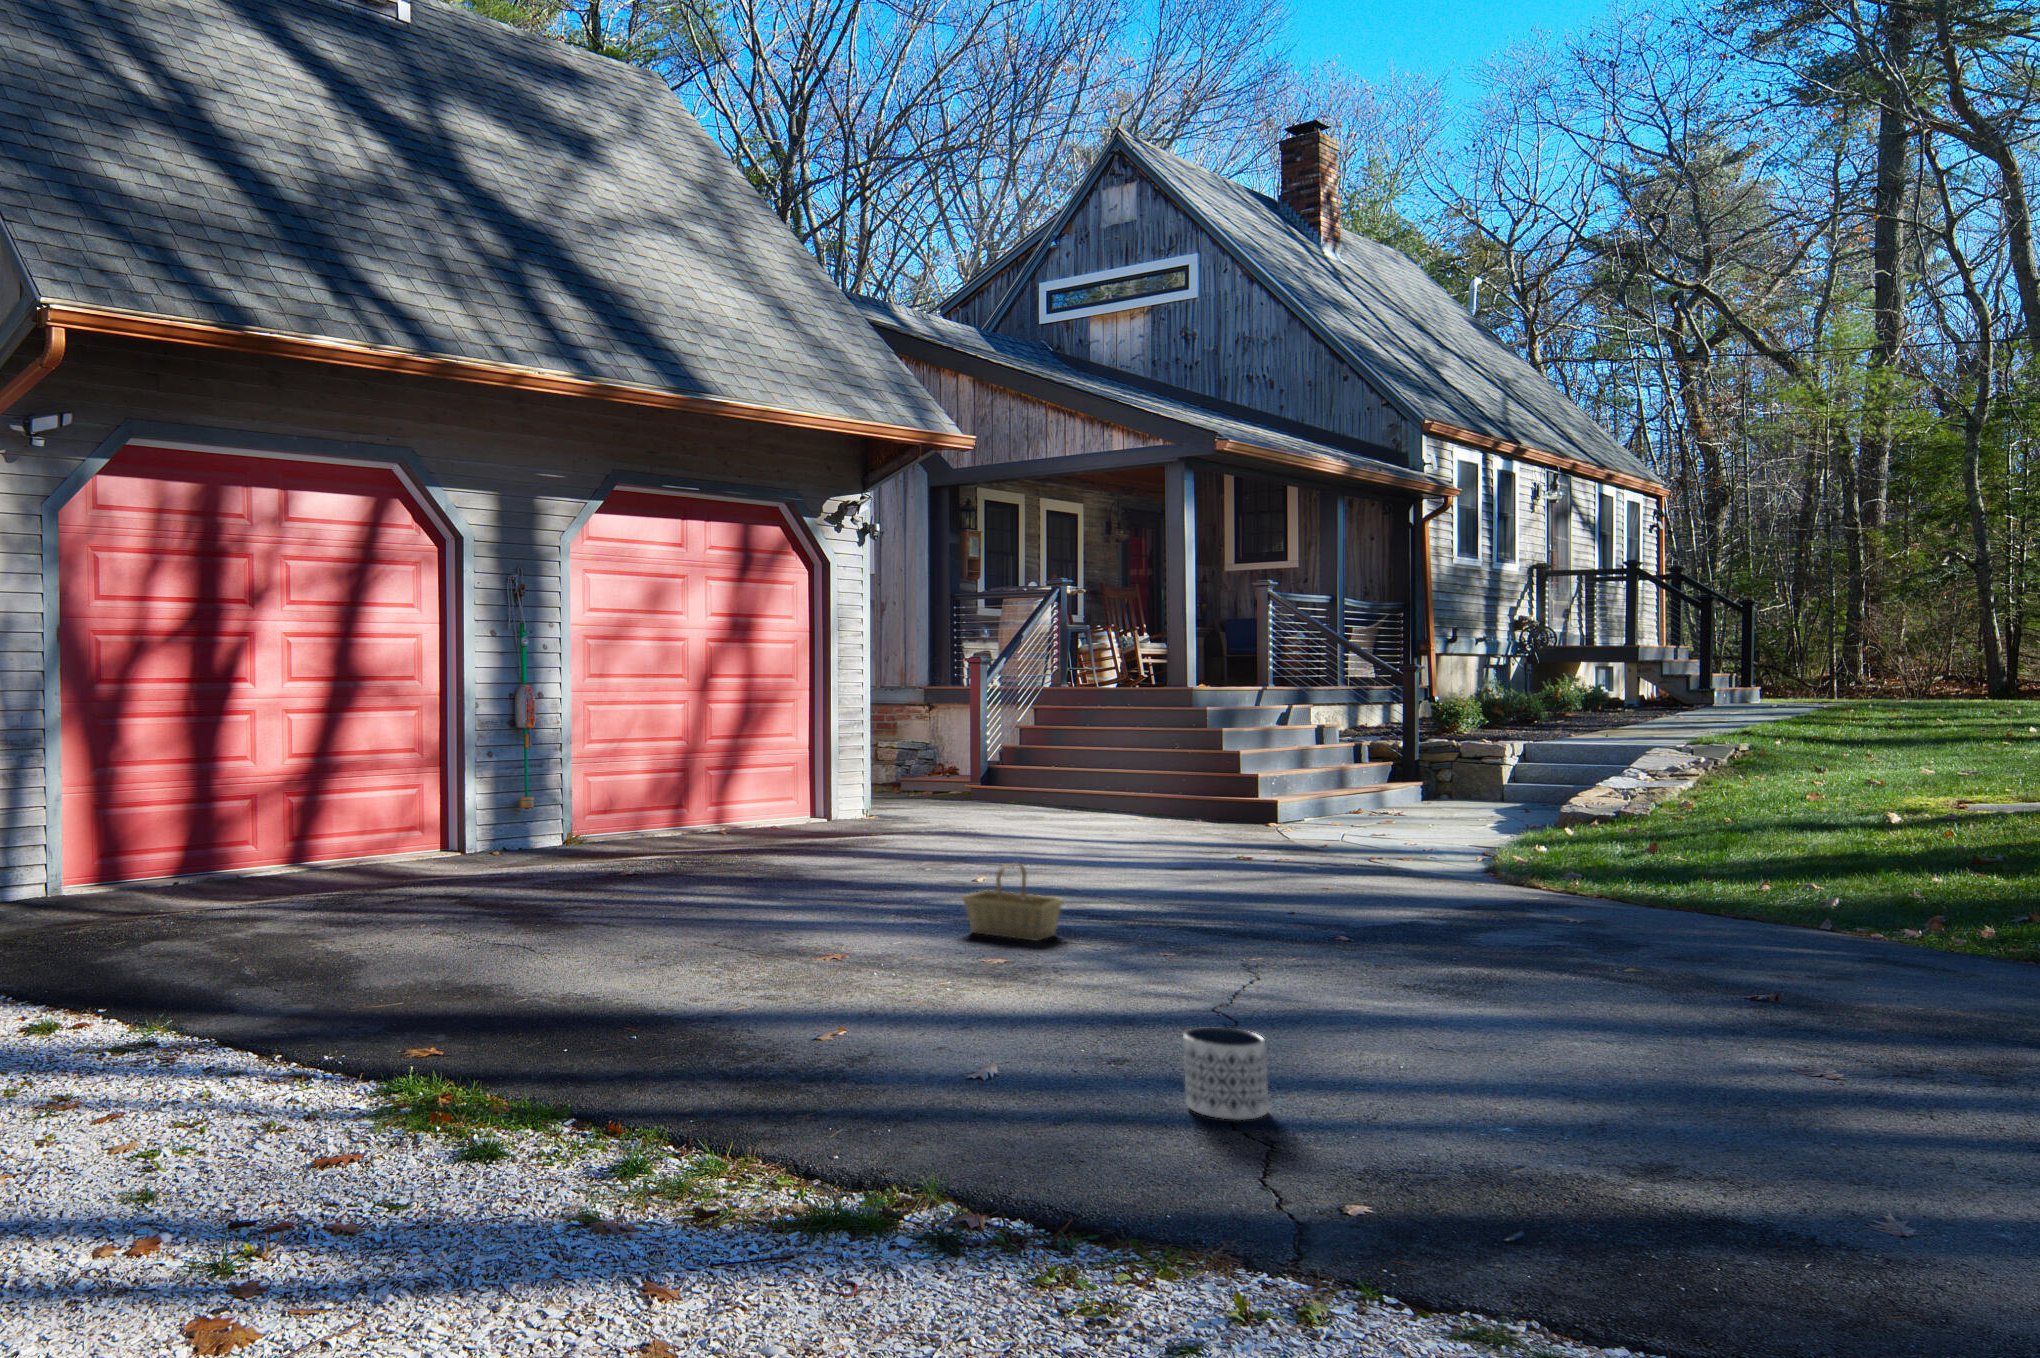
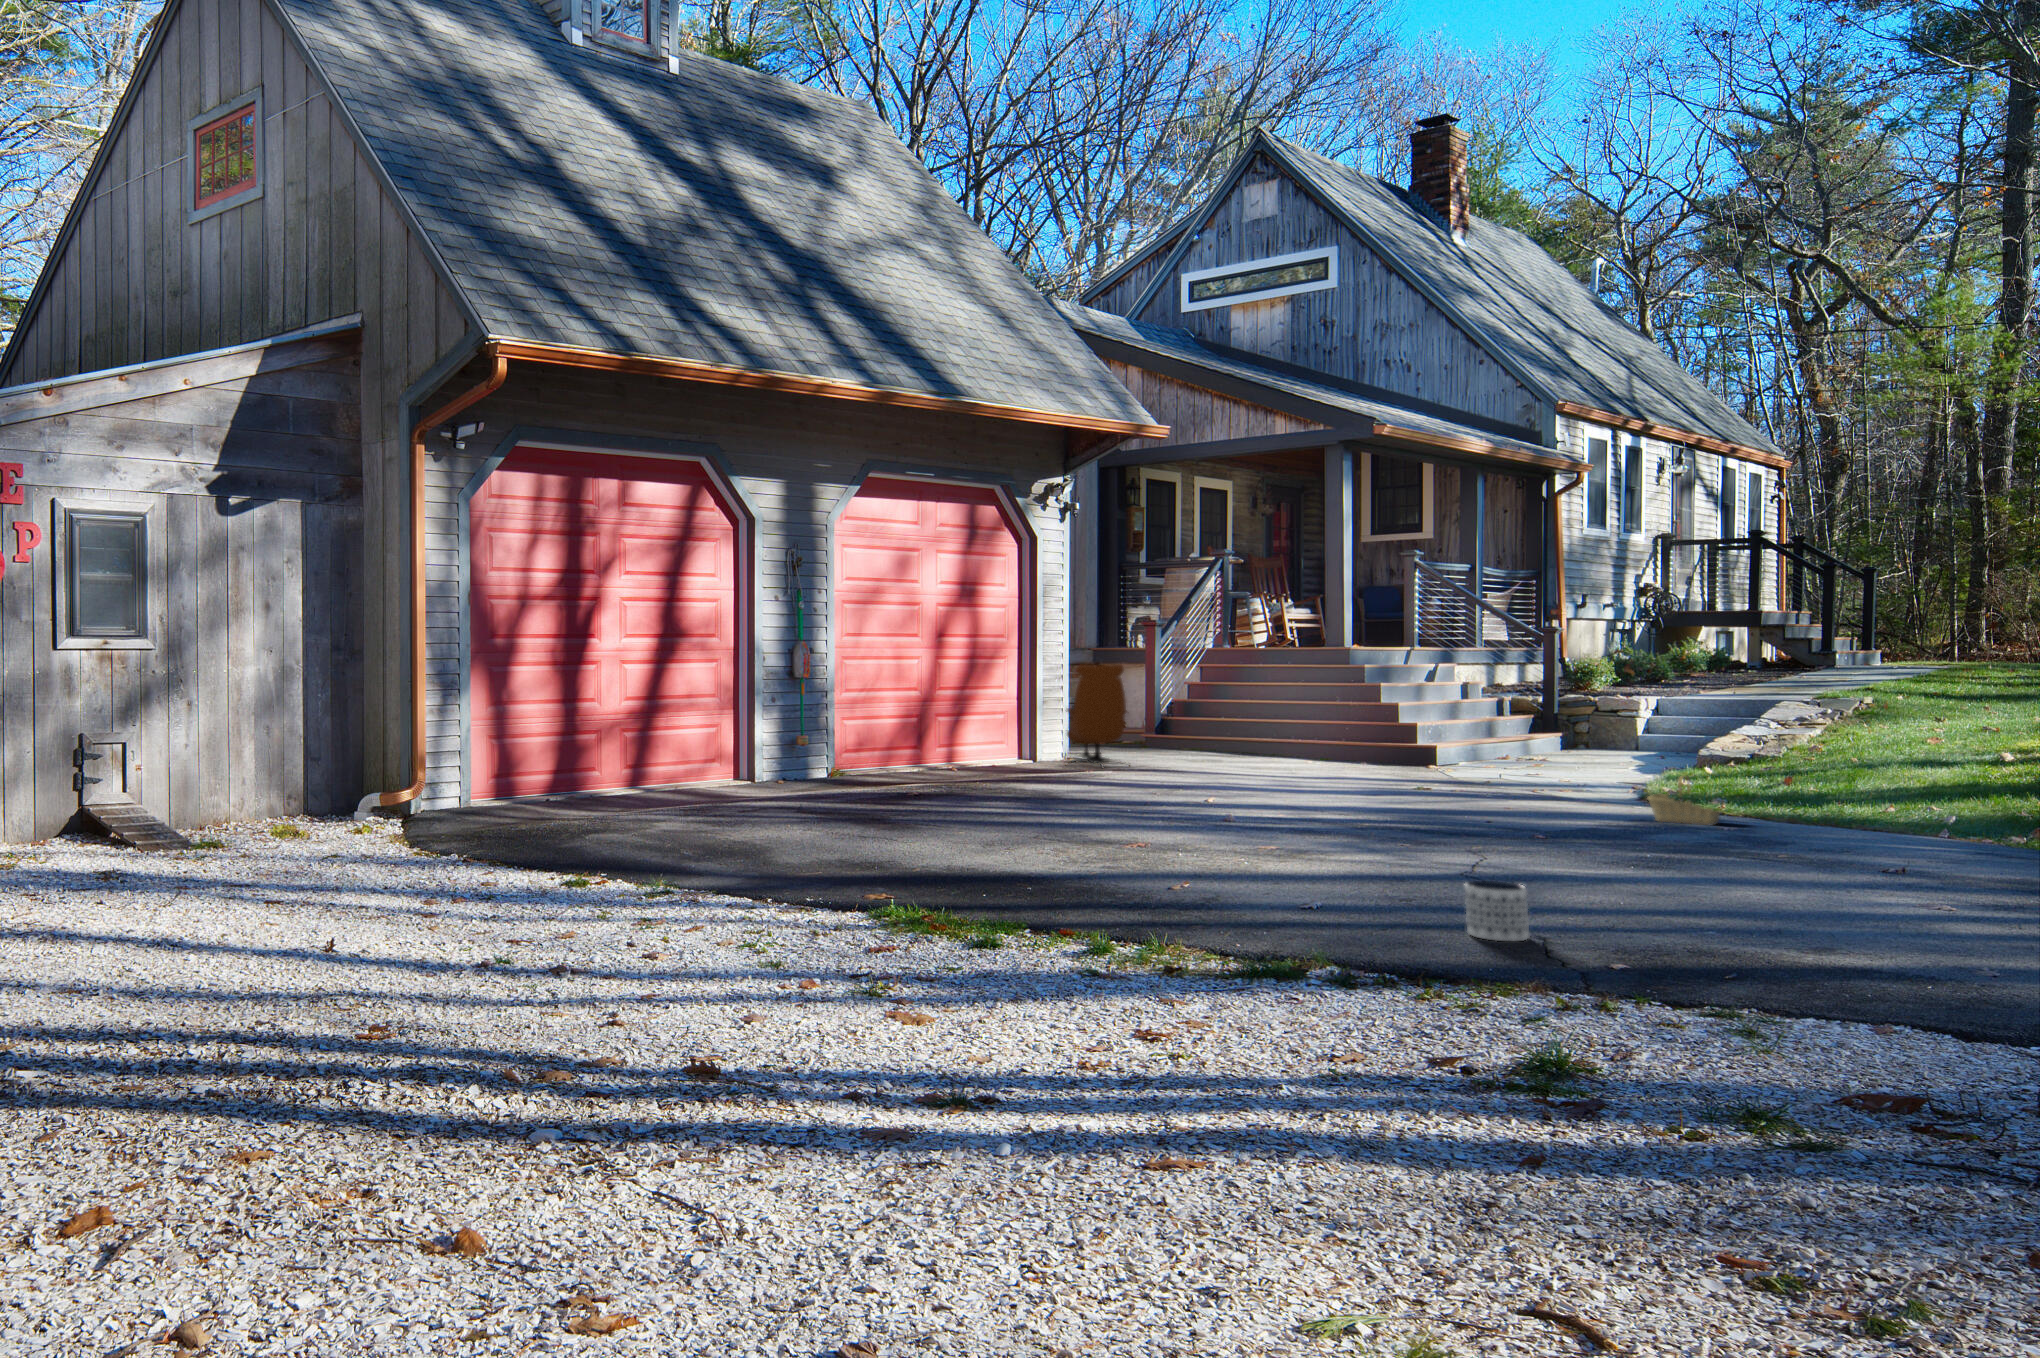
lounge chair: none [855,710,929,832] -> present [1067,664,1127,766]
basket: present [962,864,1063,940] -> present [1648,776,1720,825]

